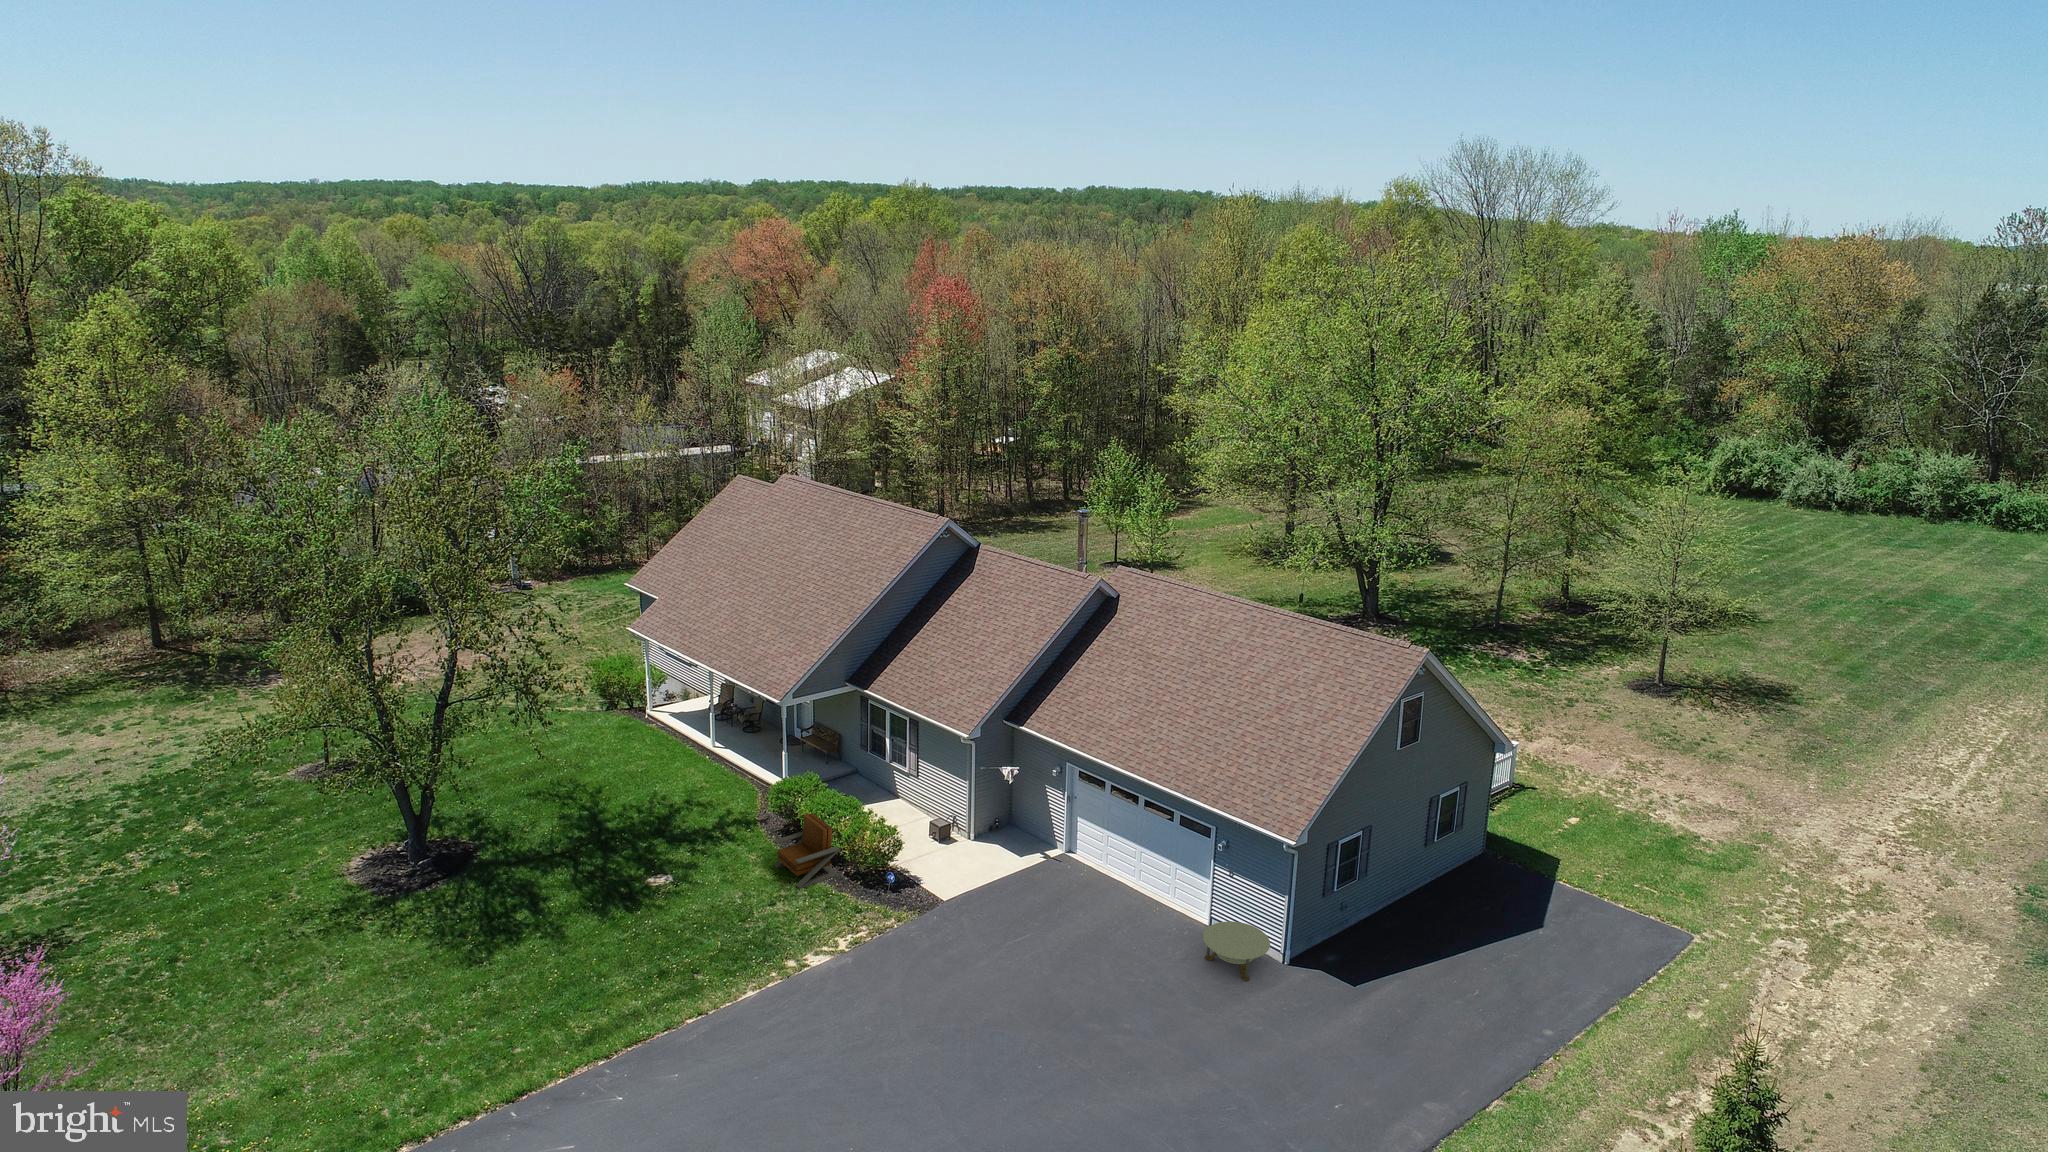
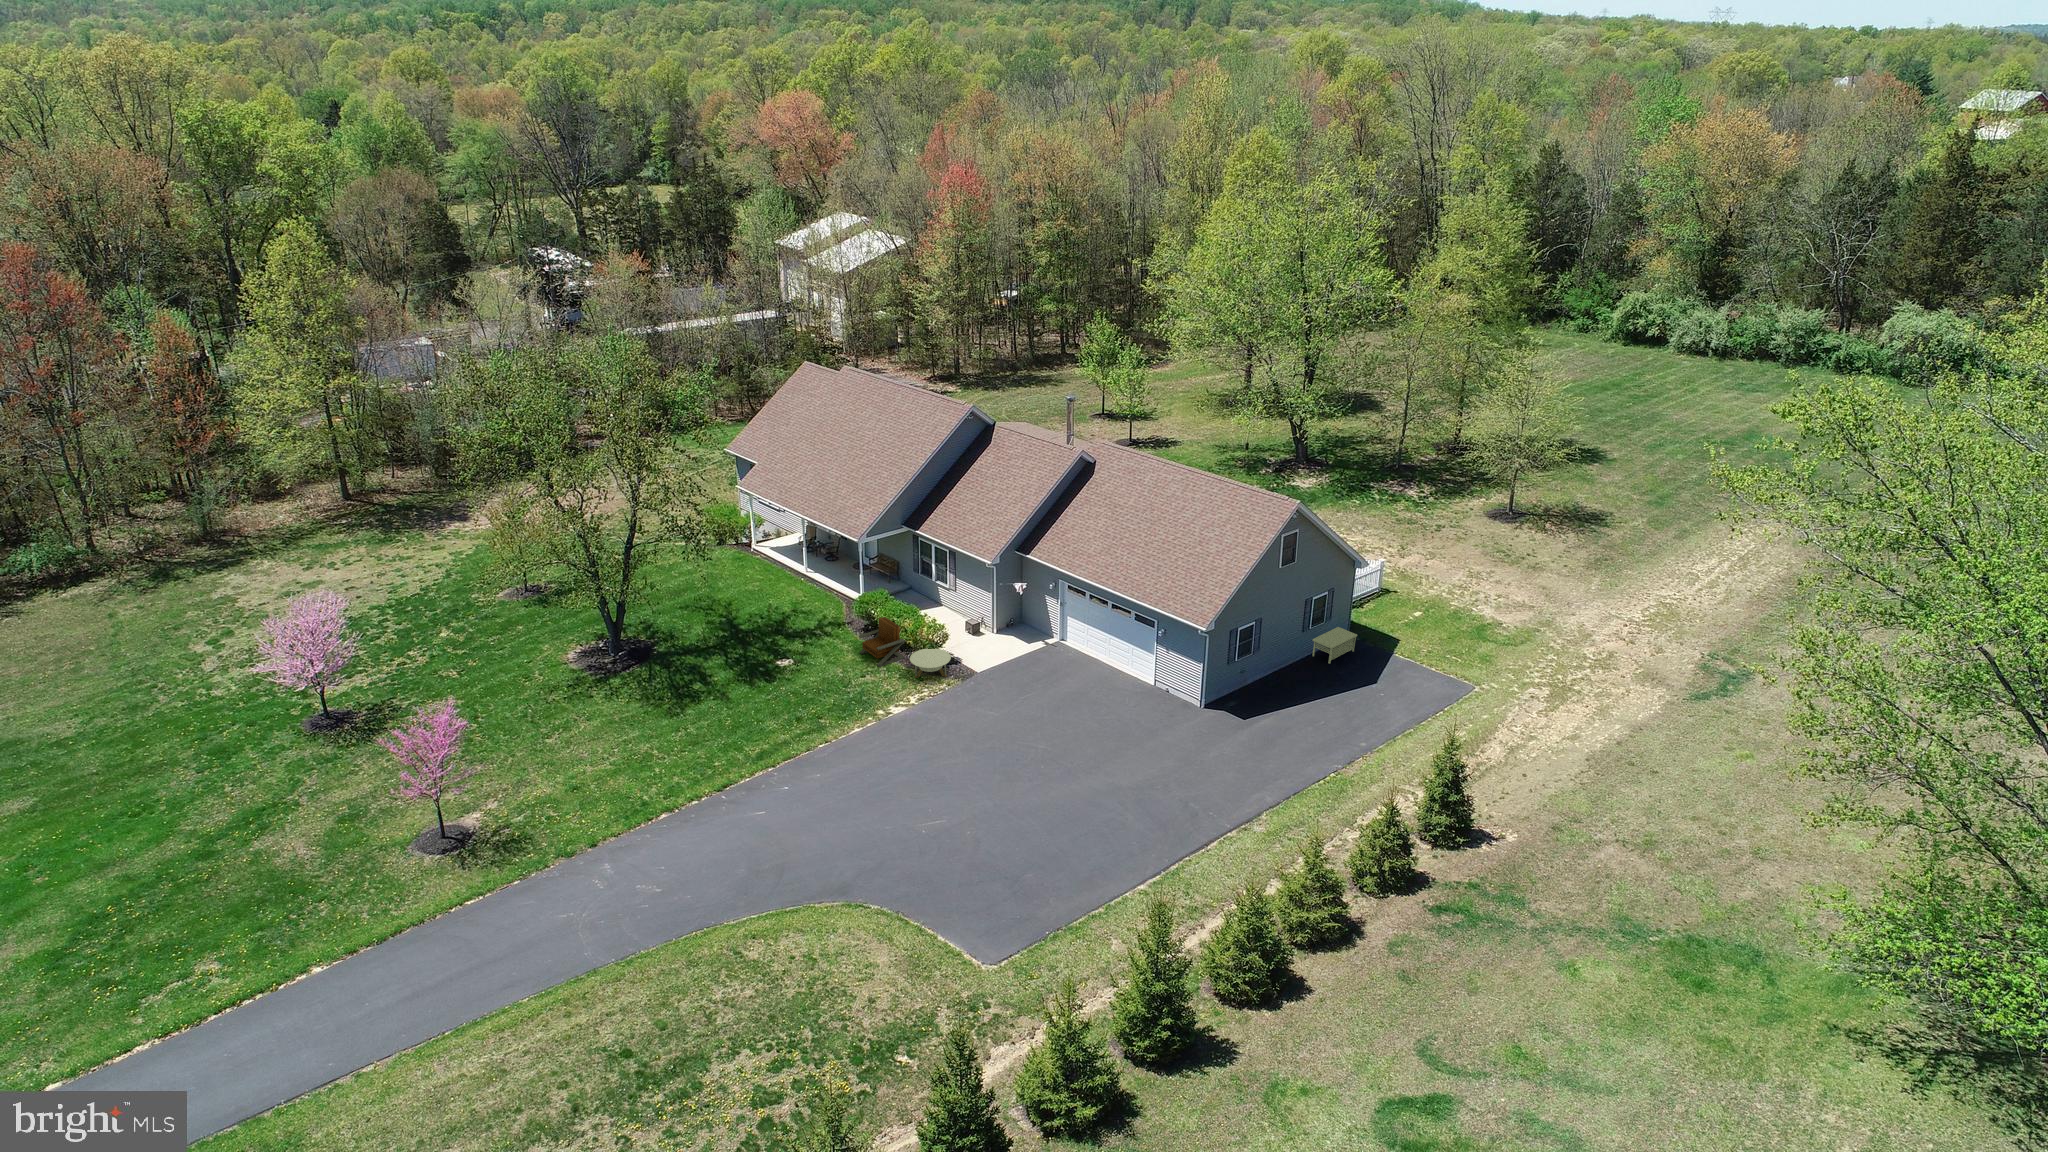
storage bench: none [1436,838,1500,894] -> present [1312,627,1357,664]
round table: present [1203,921,1270,981] -> present [910,649,951,678]

